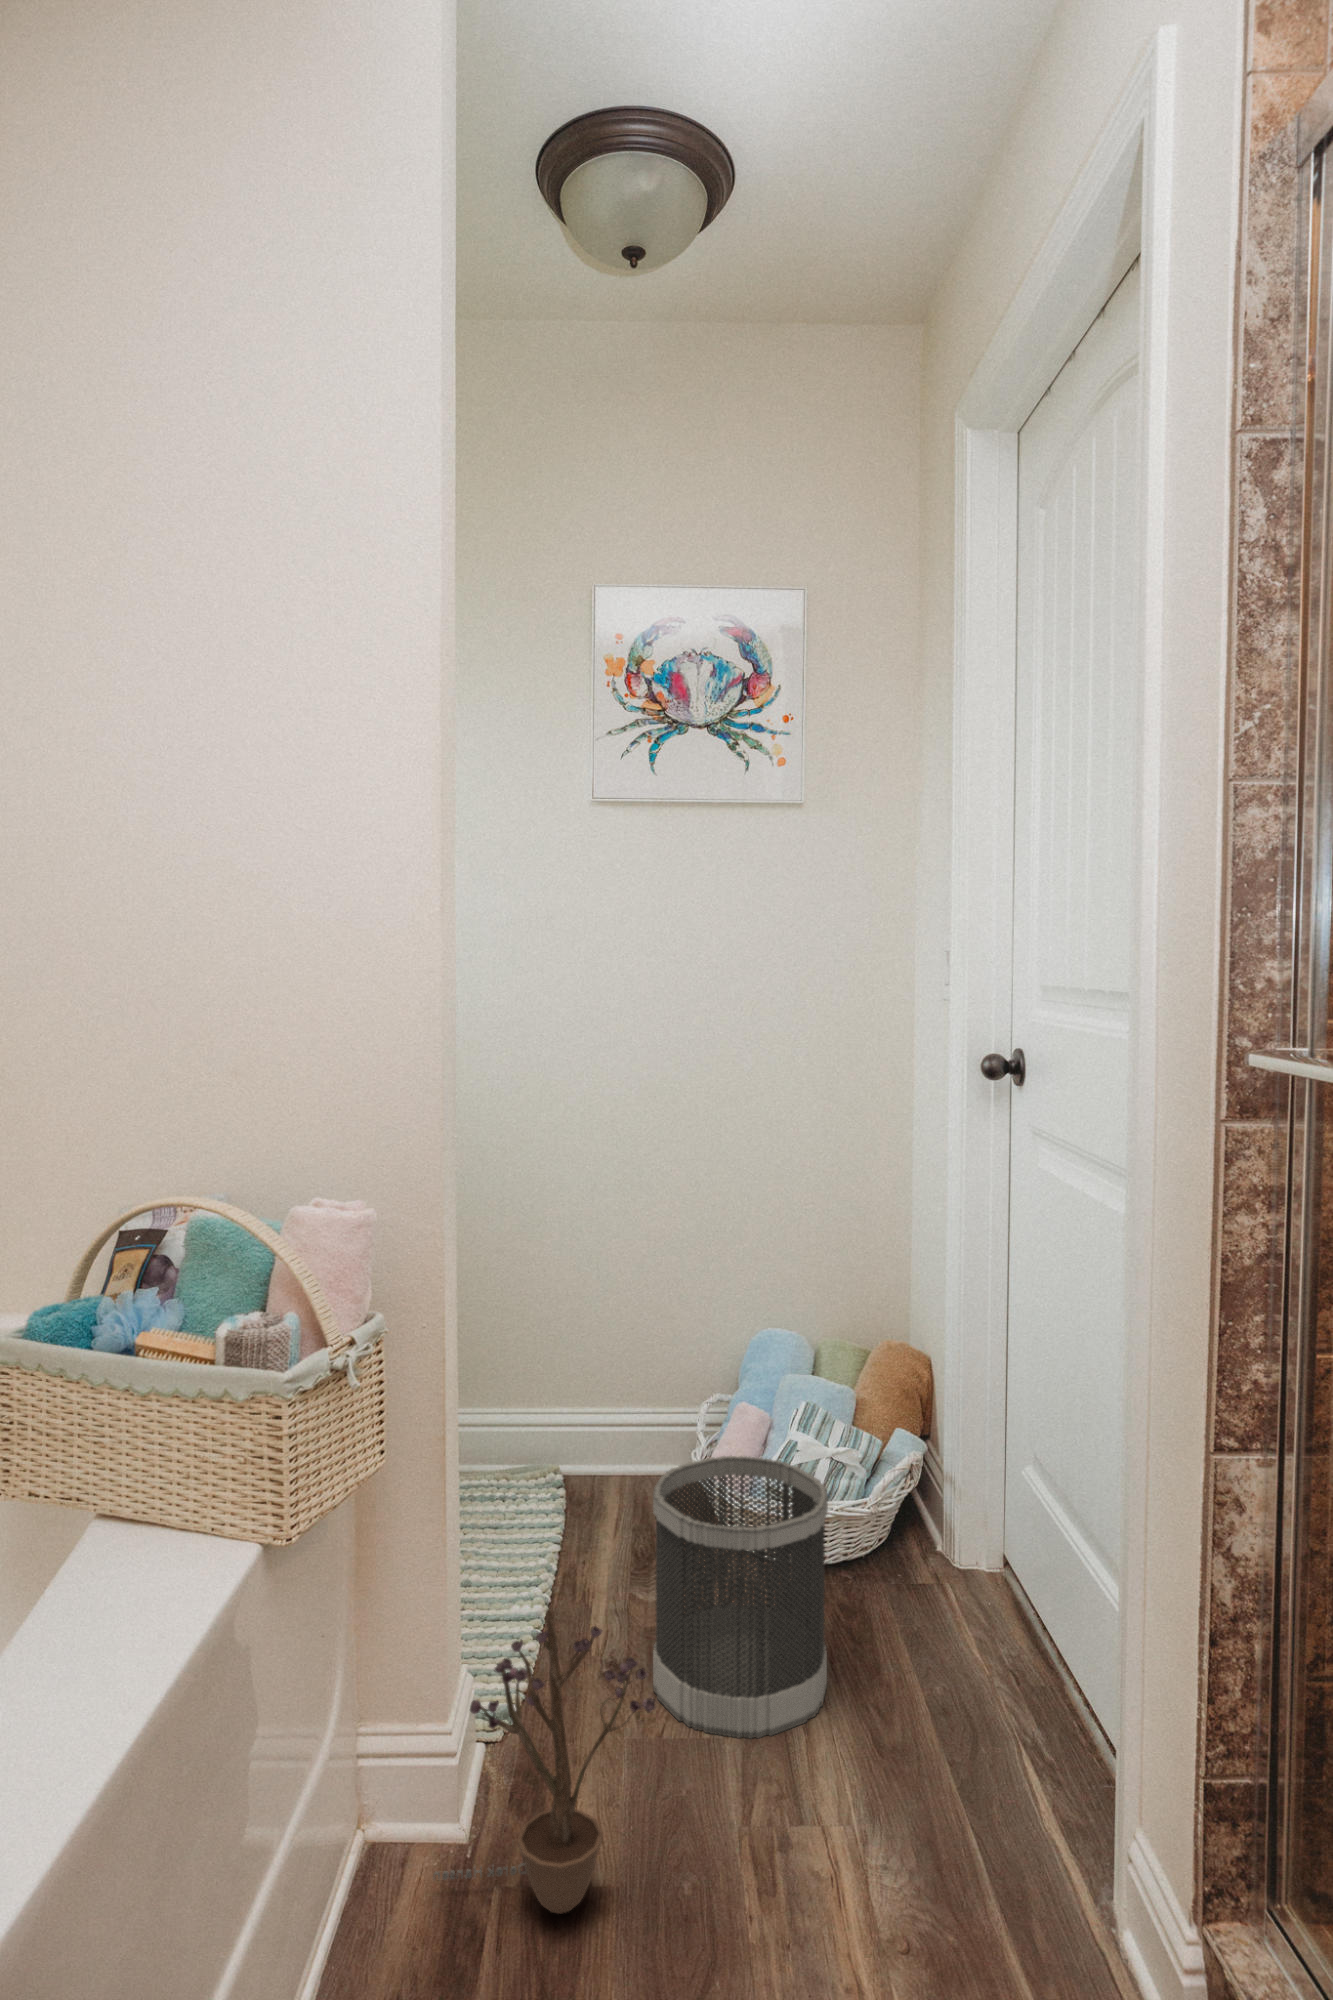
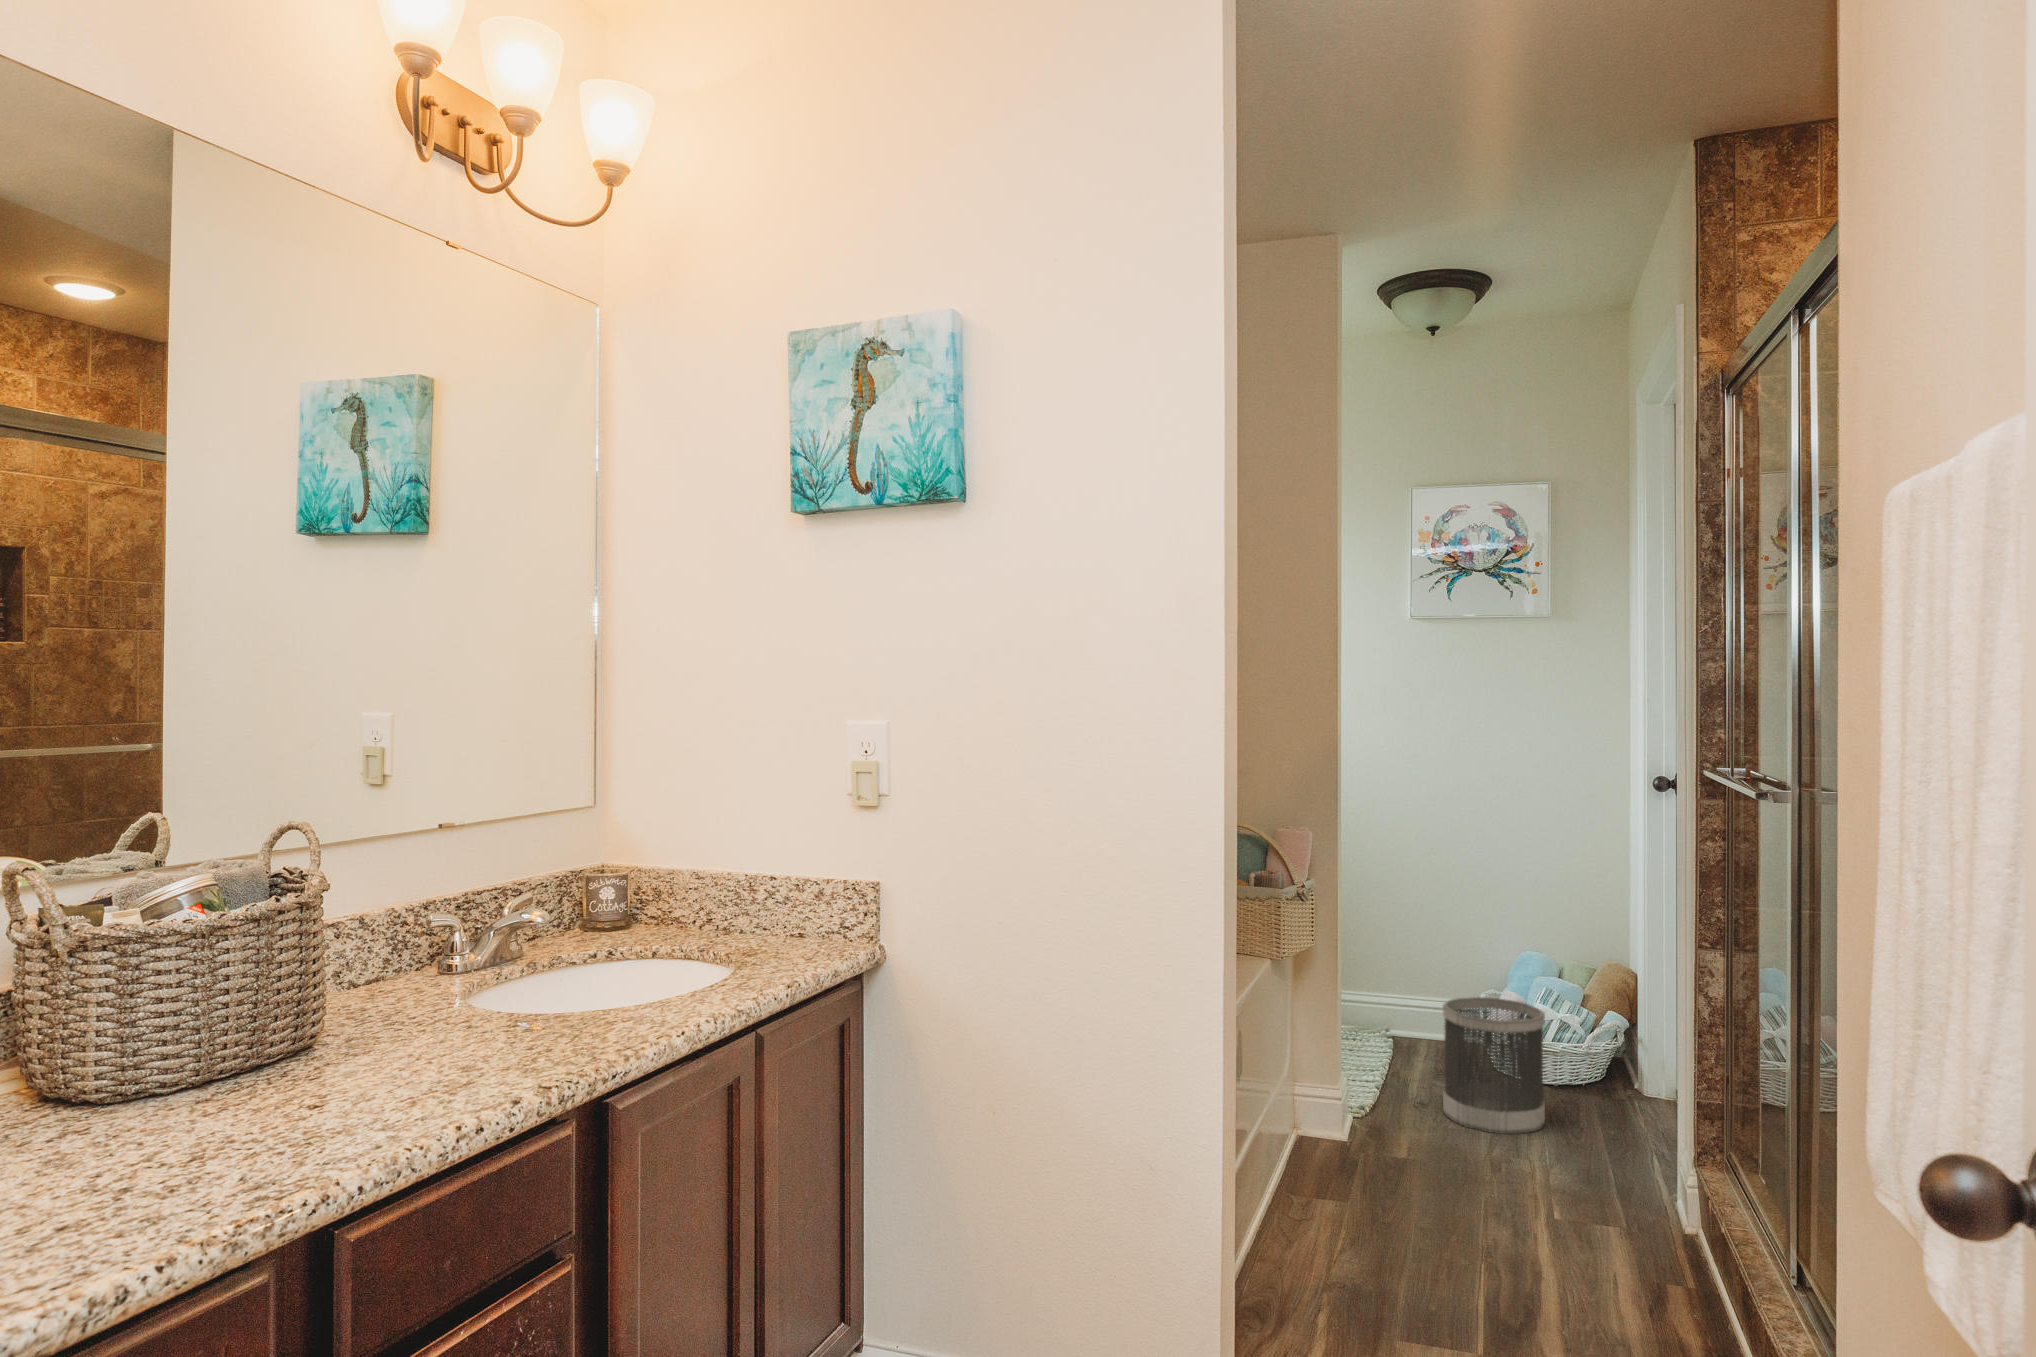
decorative plant: present [434,1609,655,1914] -> none [1332,1021,1439,1163]

